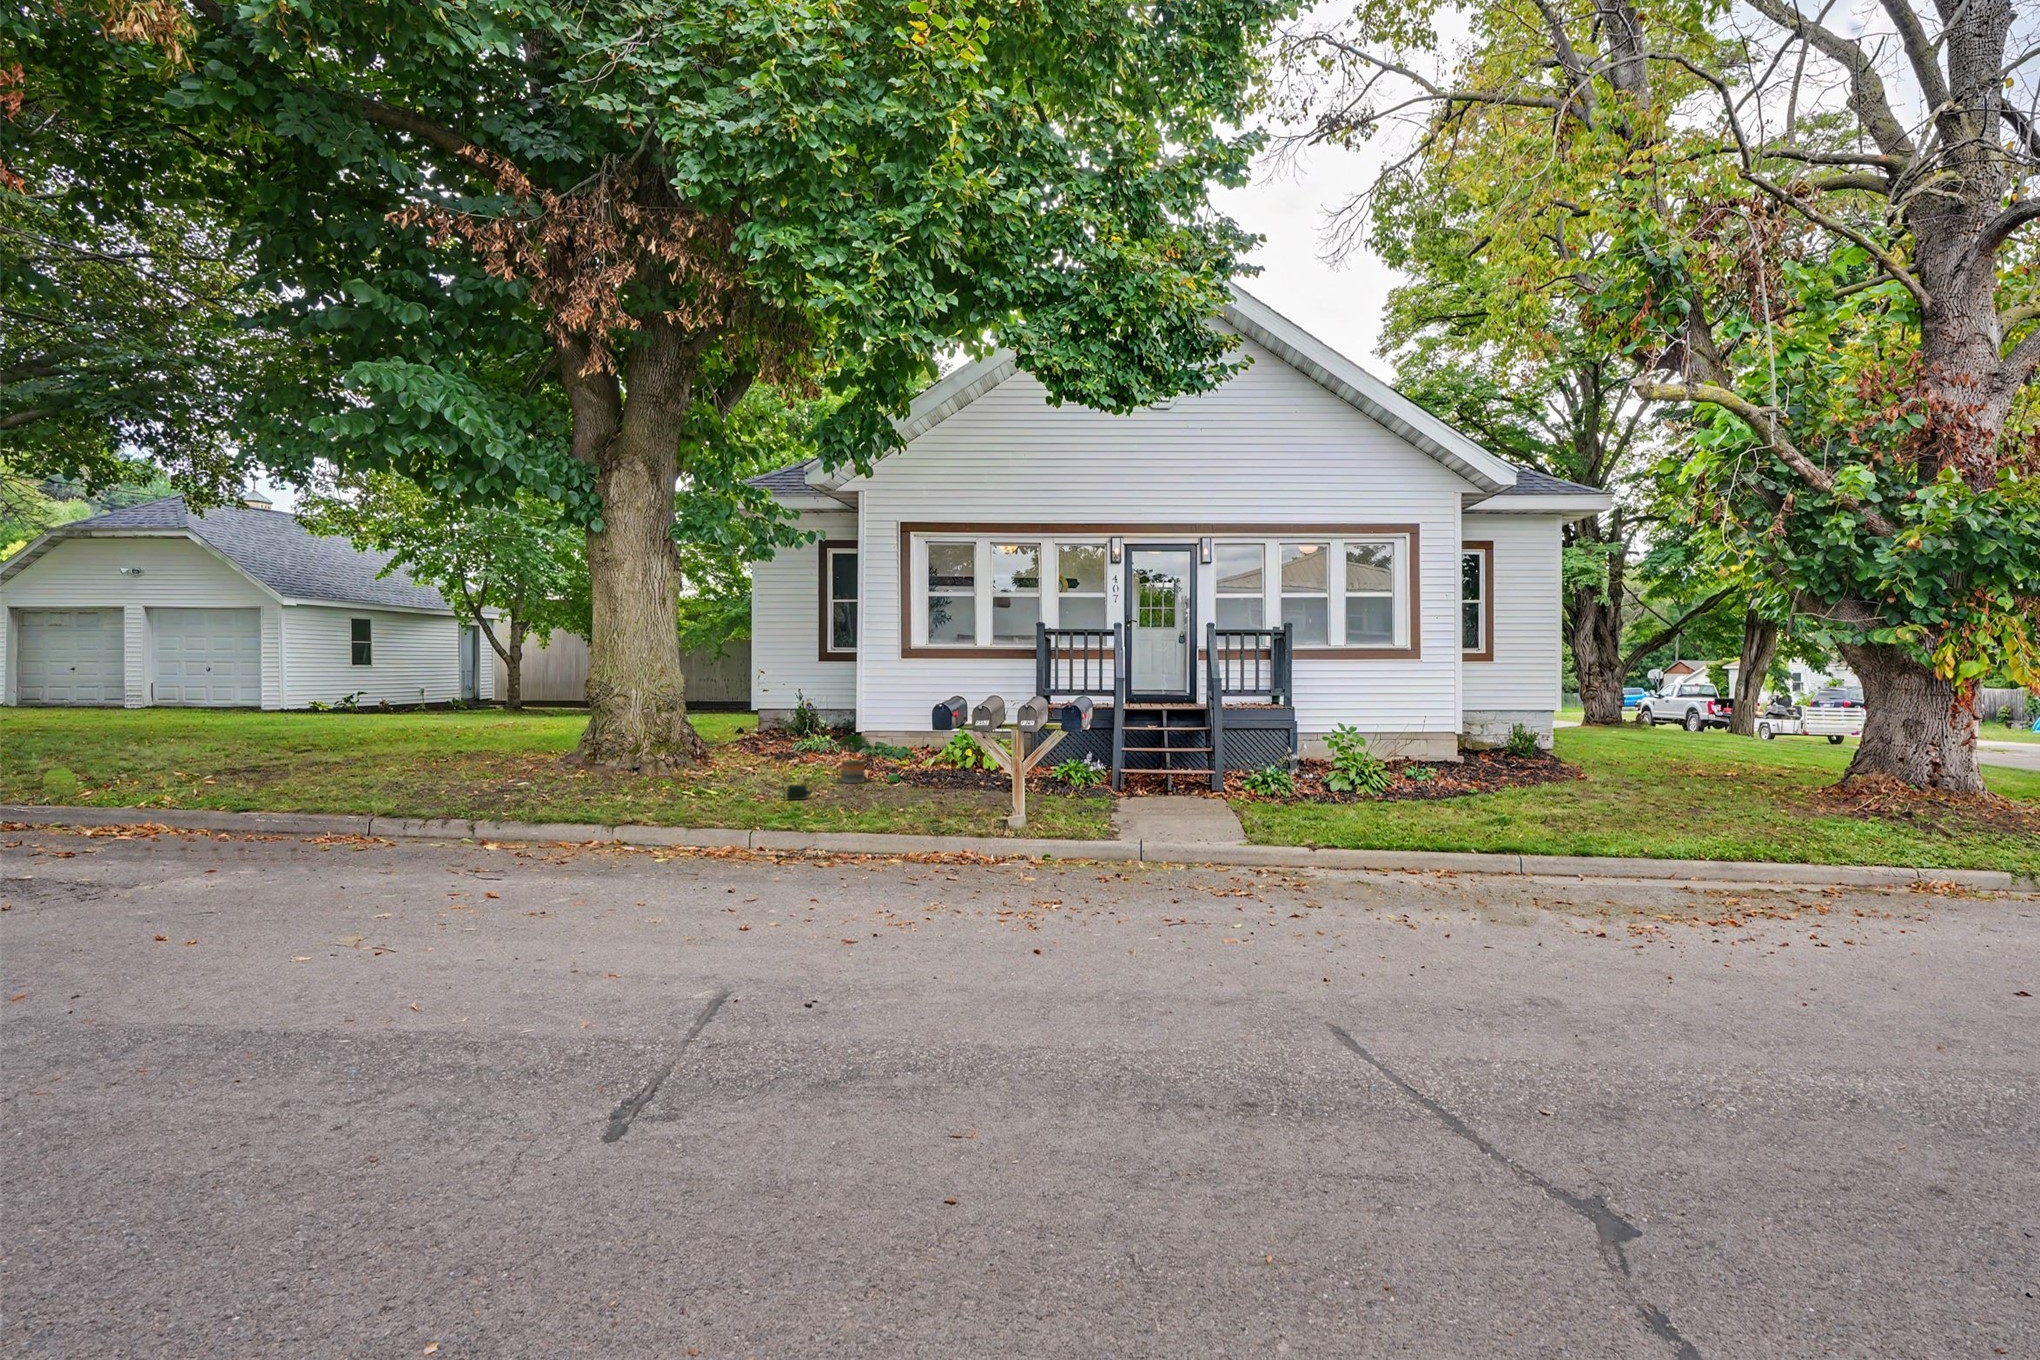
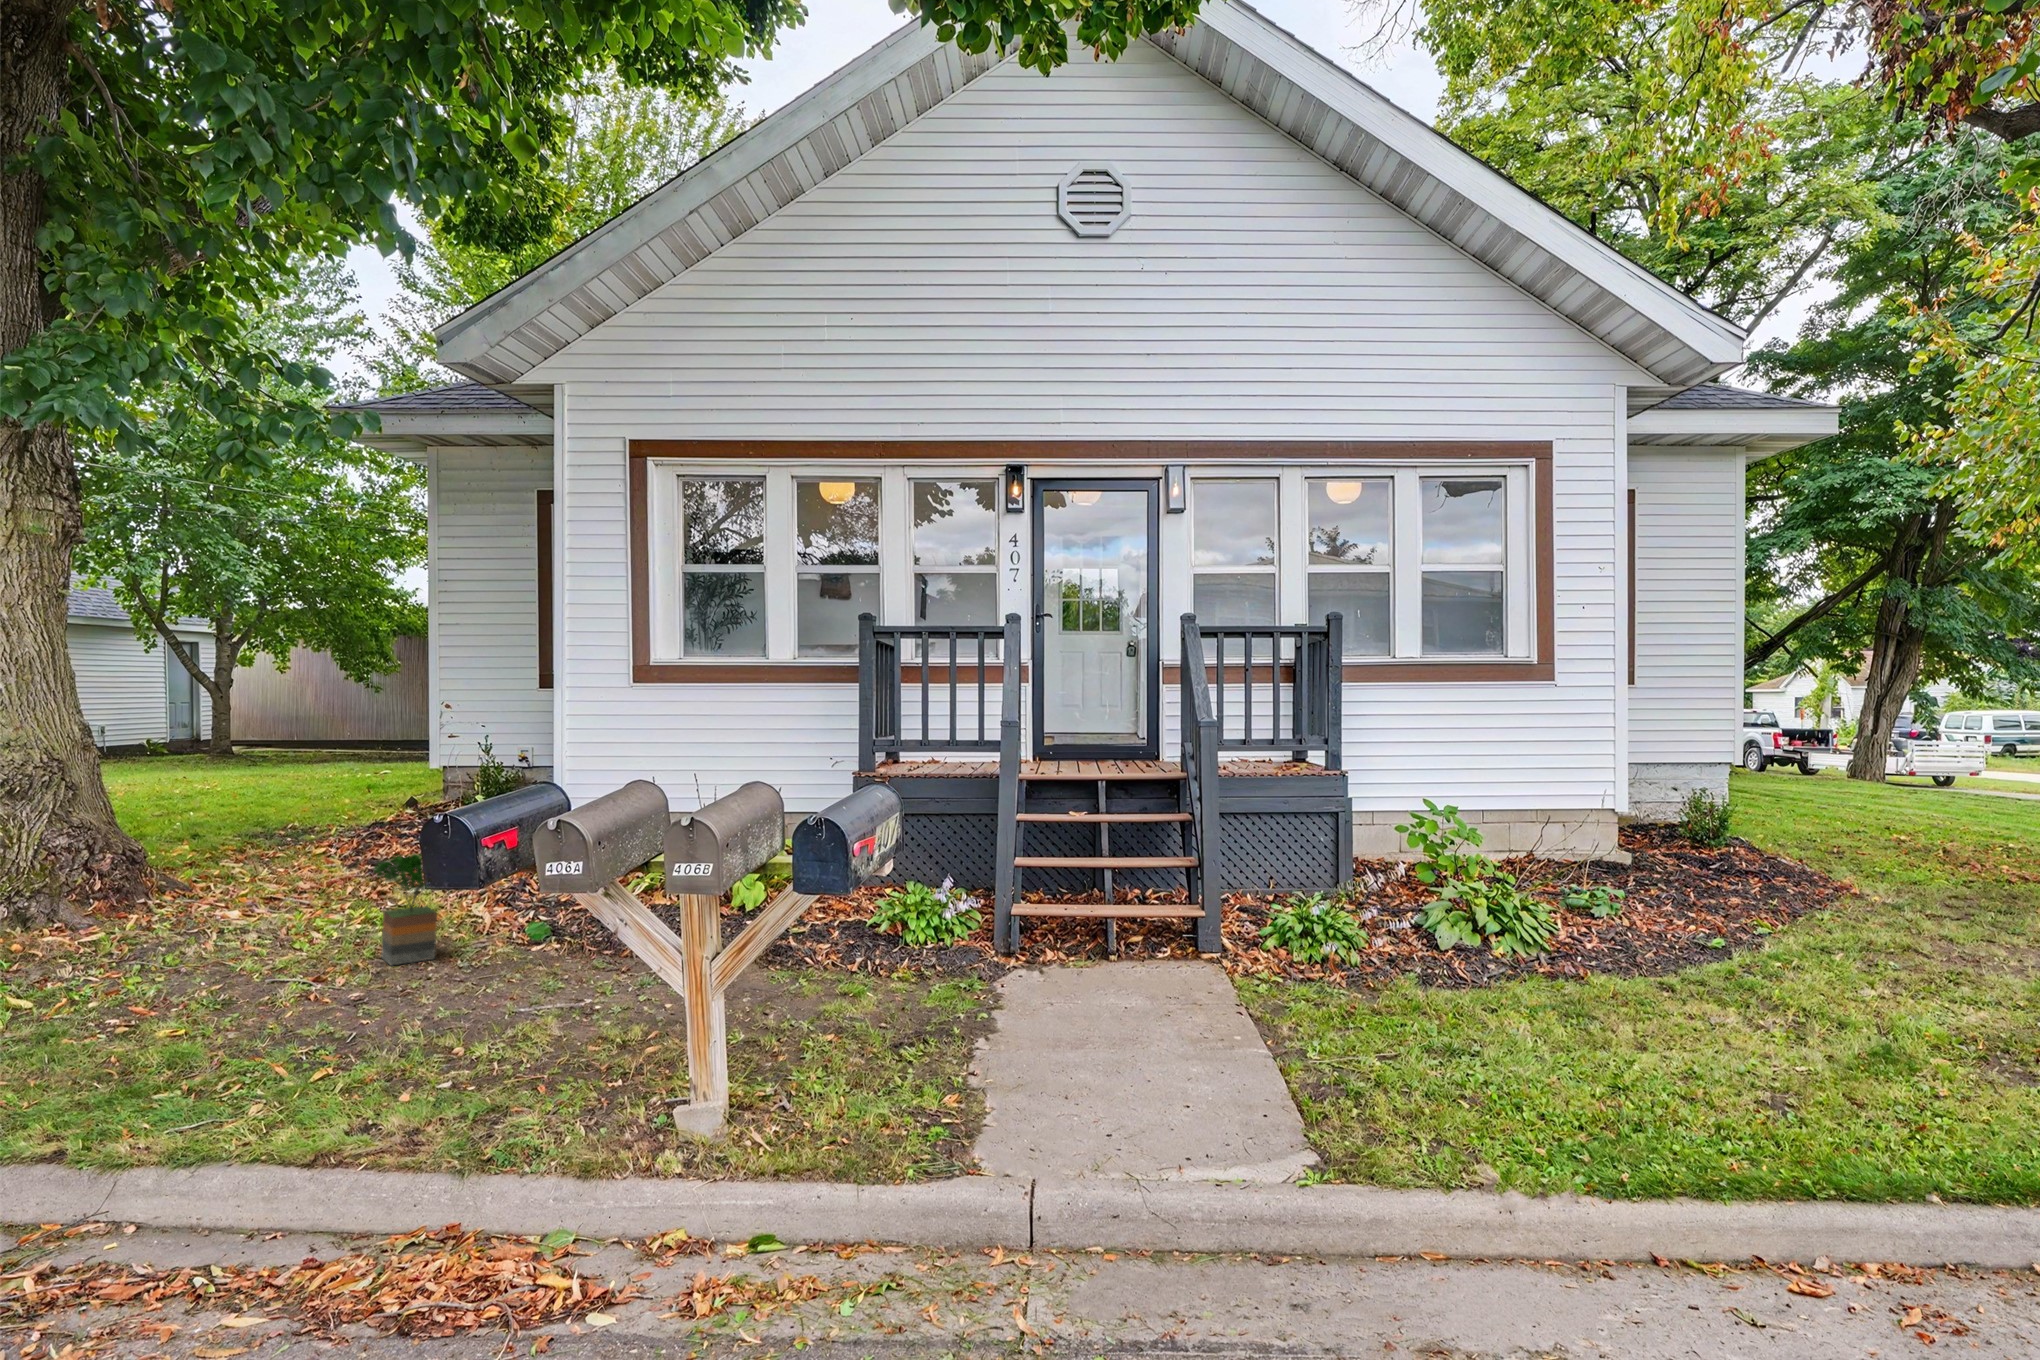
watering can: present [786,782,813,800] -> none [122,984,244,1047]

